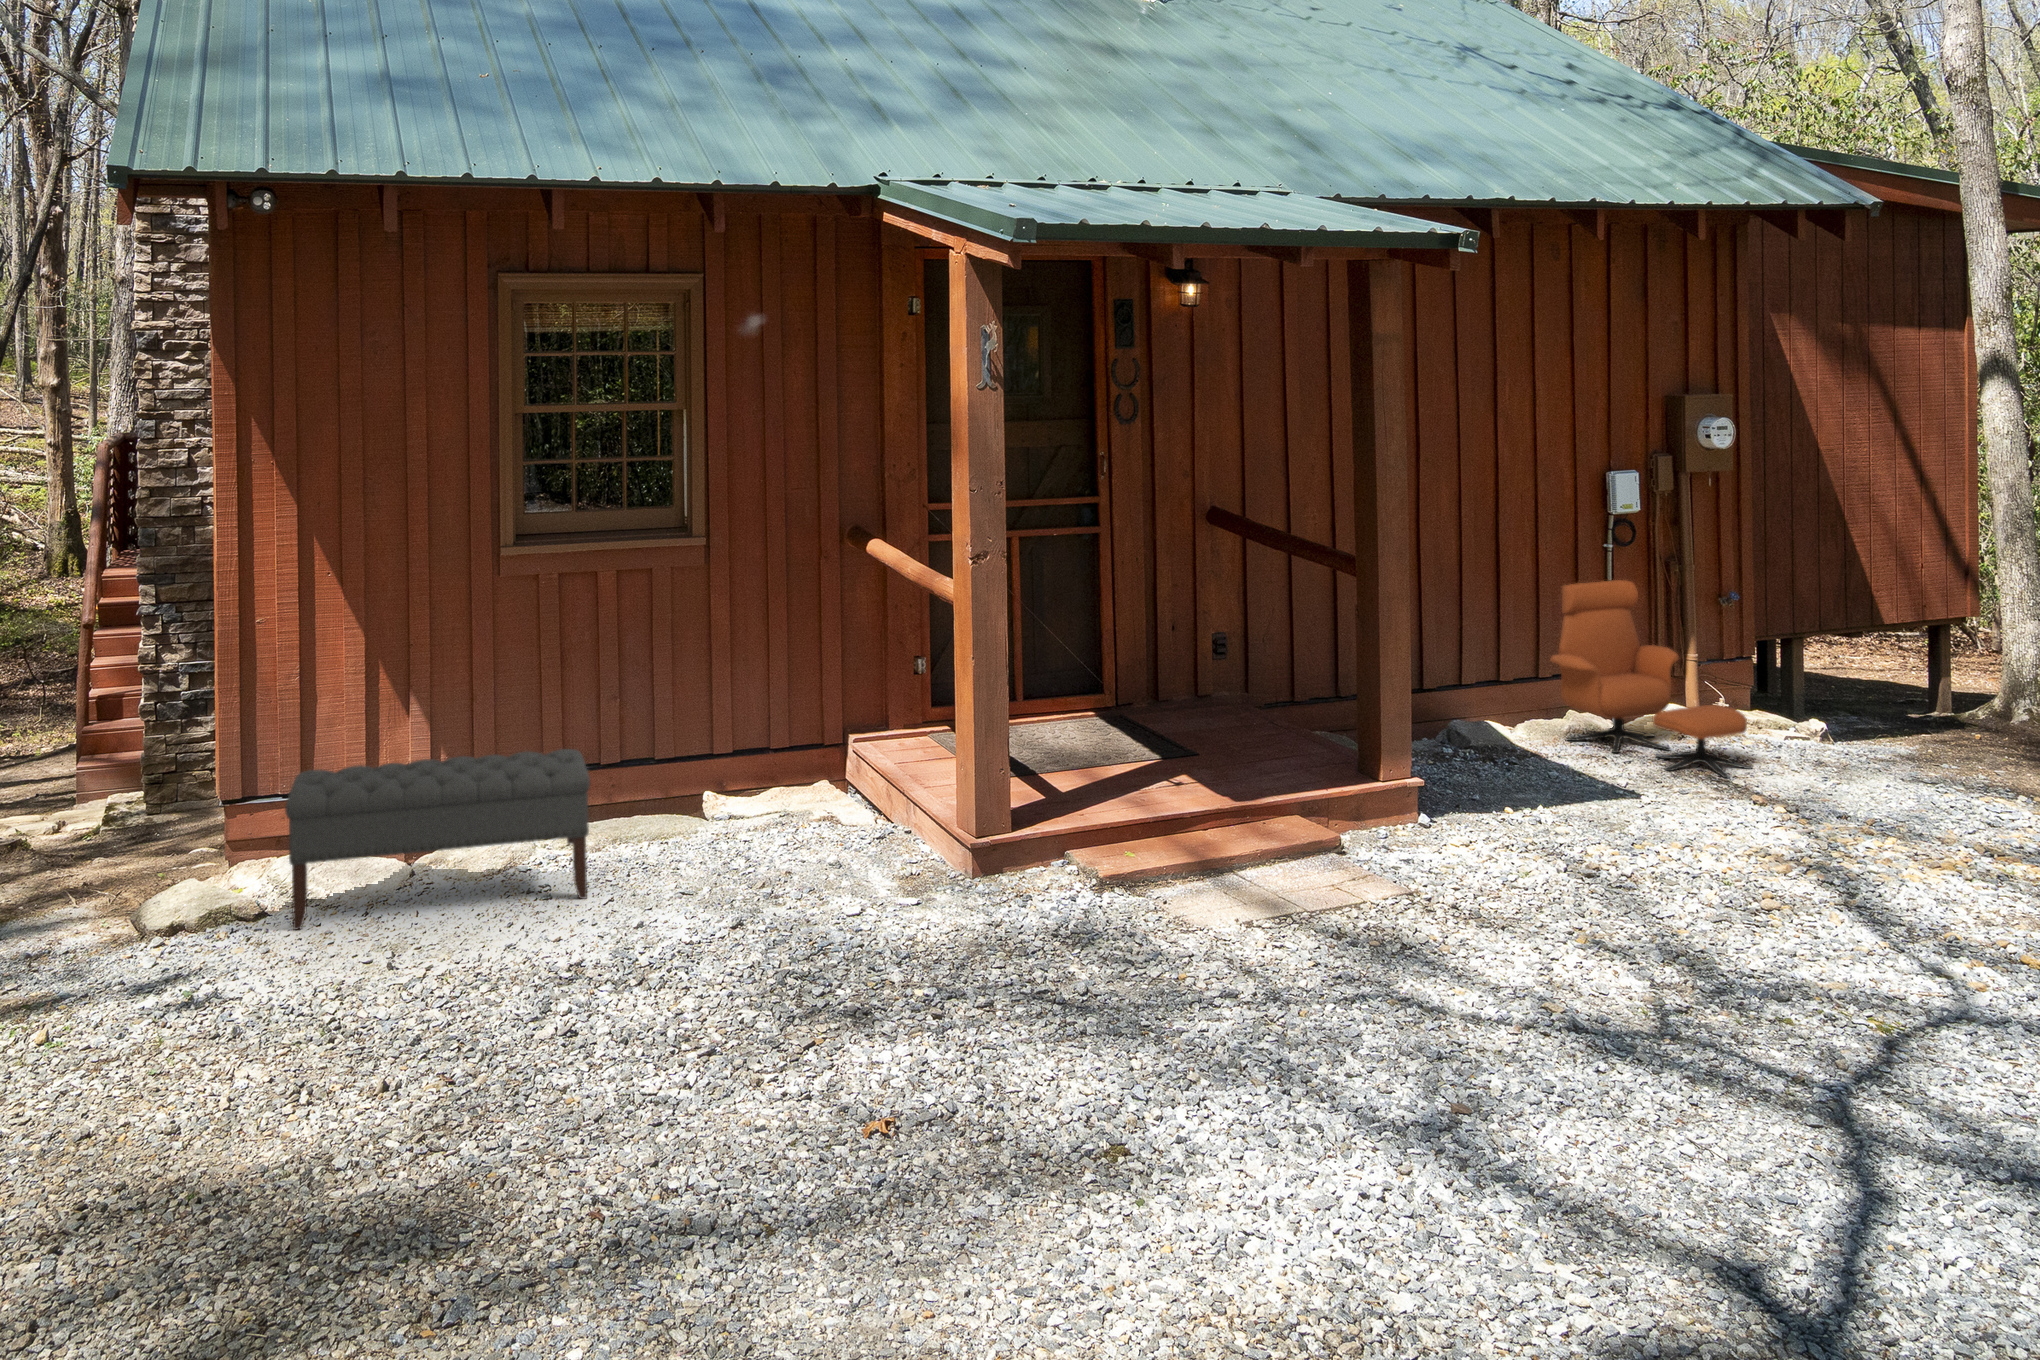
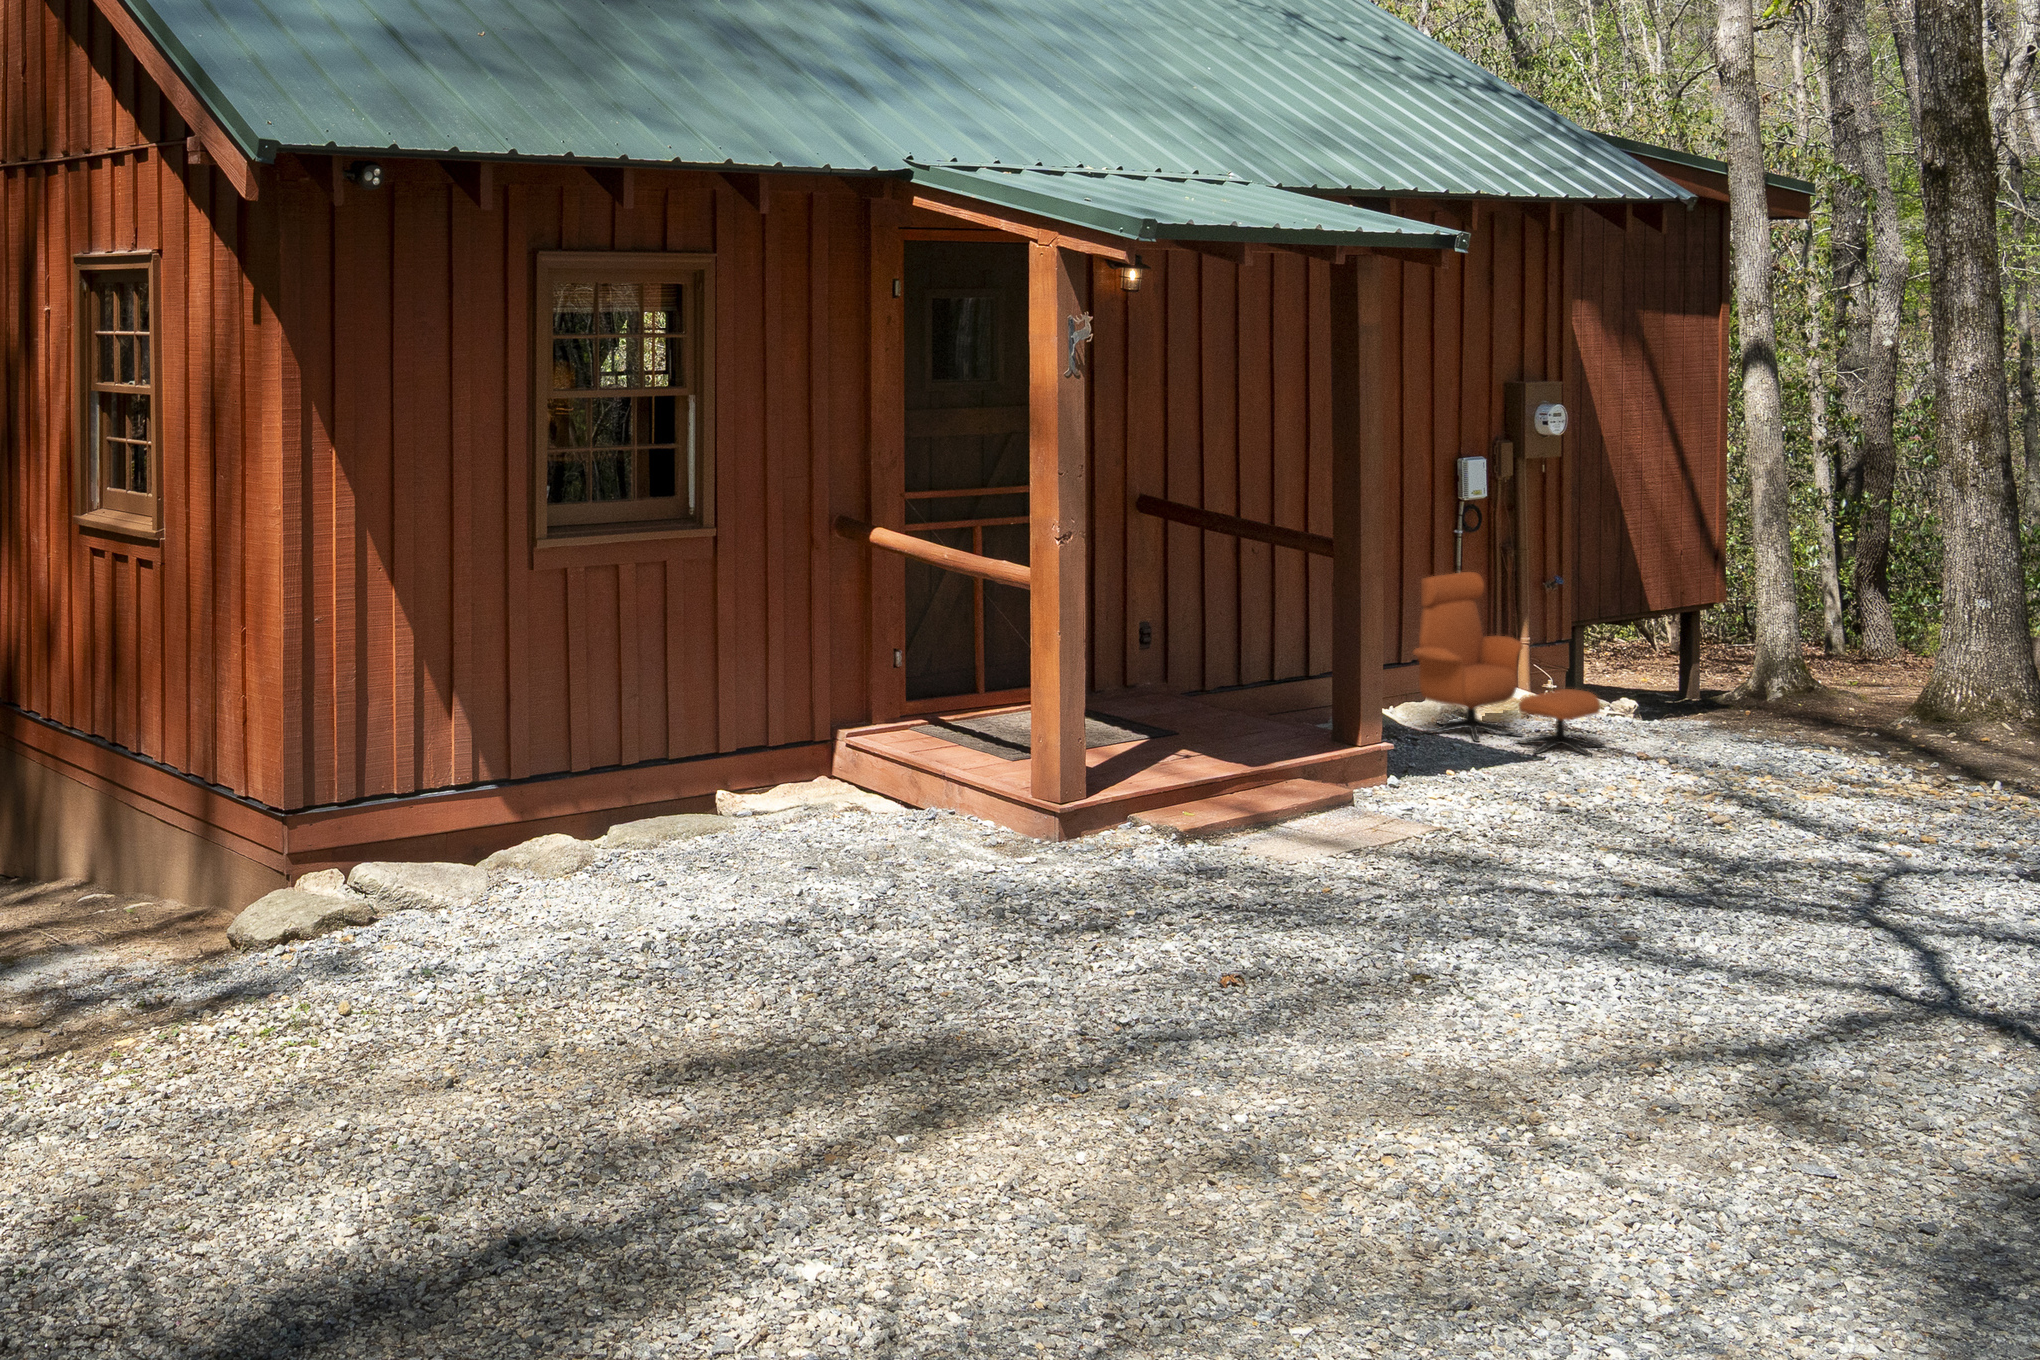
bench: present [285,749,590,930] -> none [323,781,655,984]

